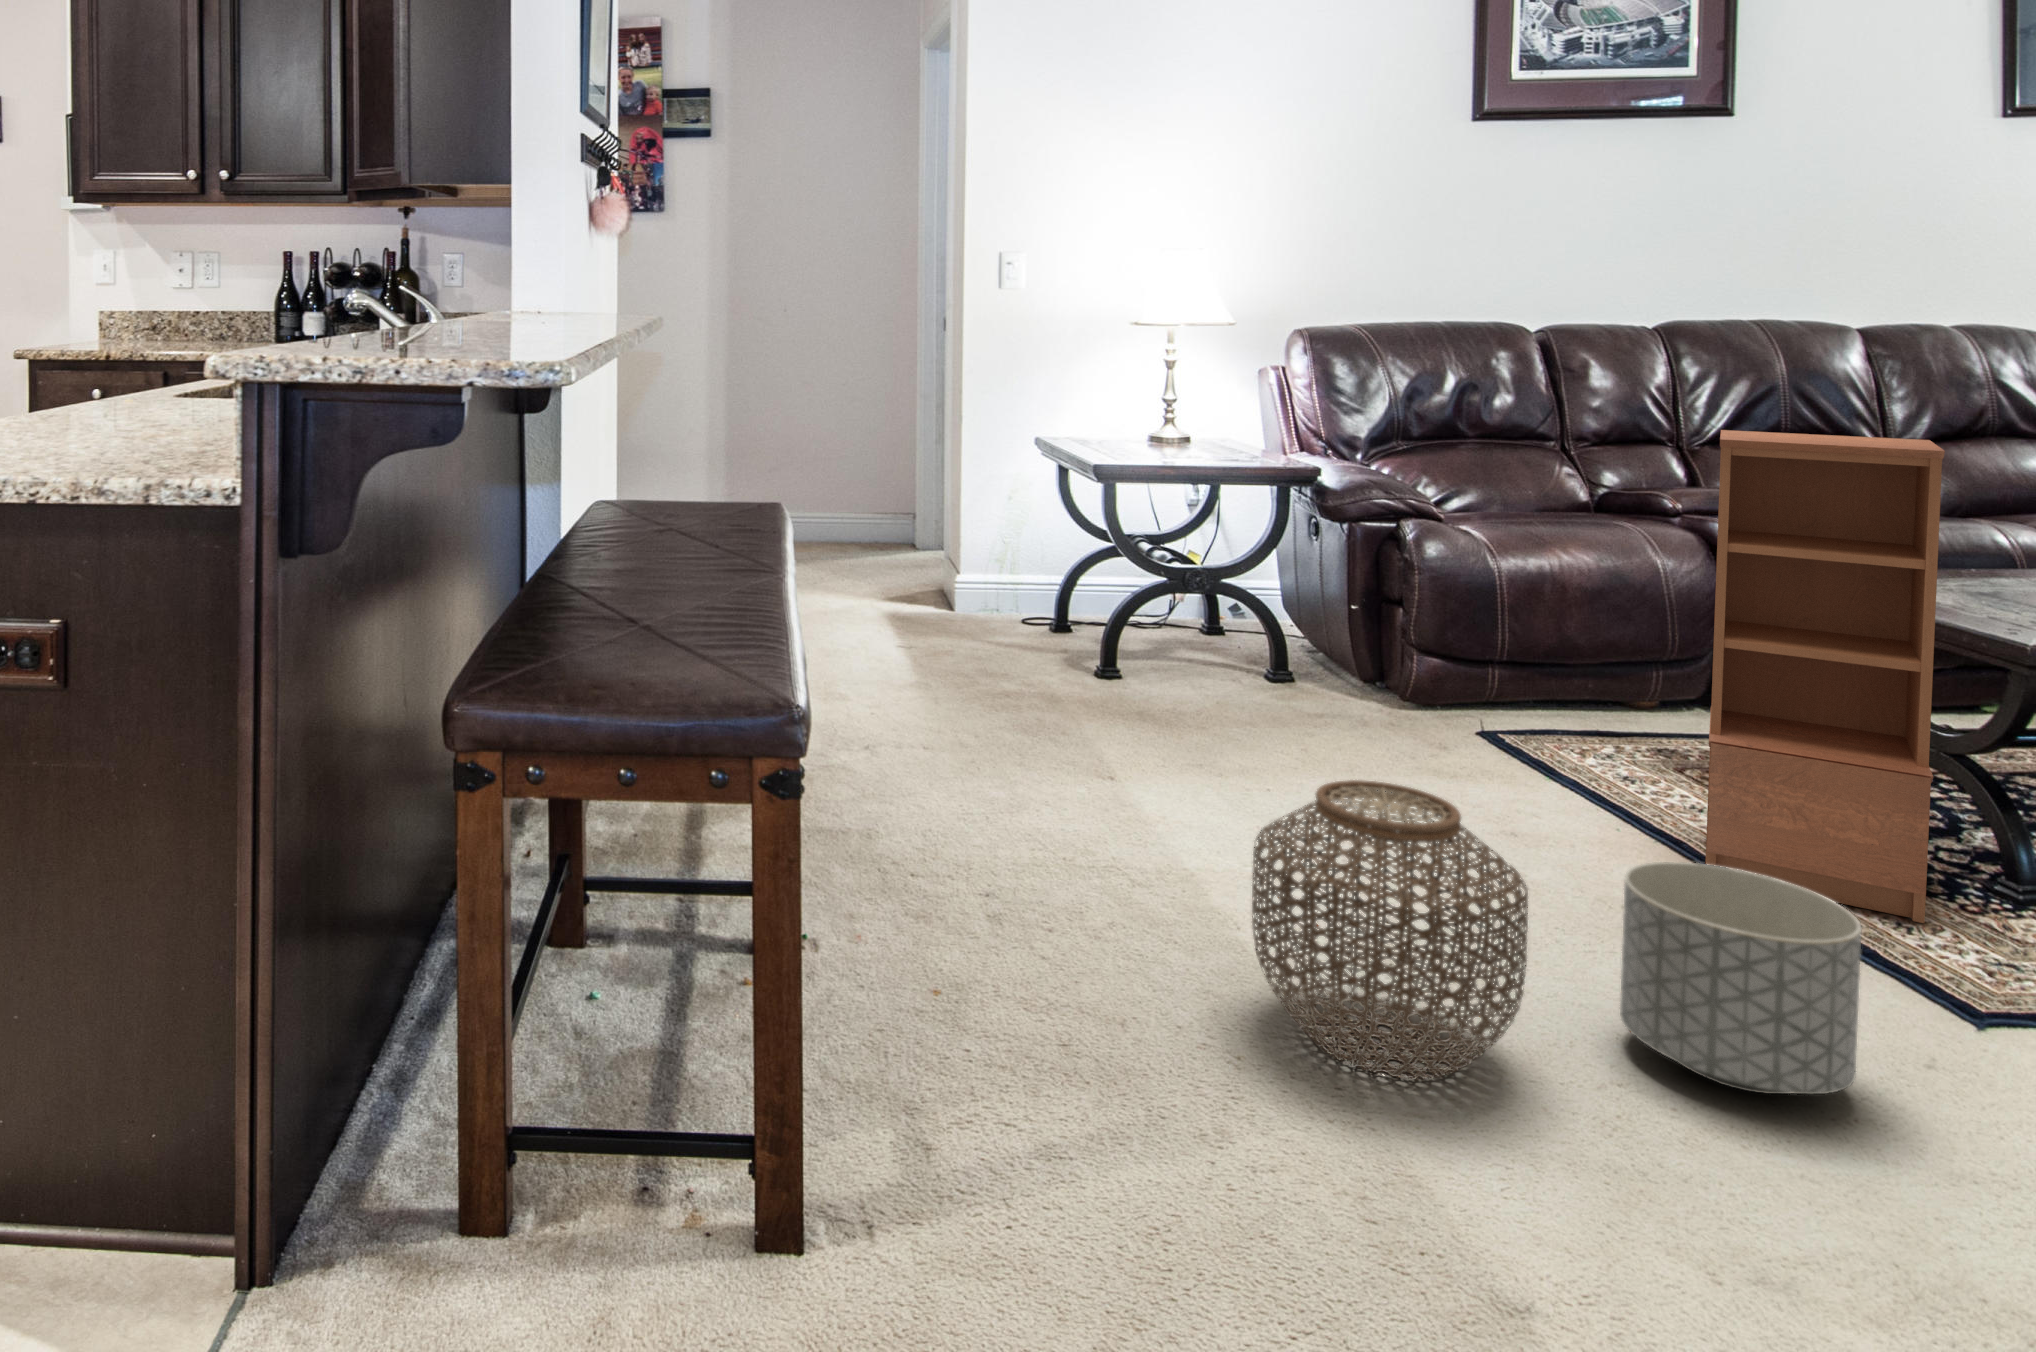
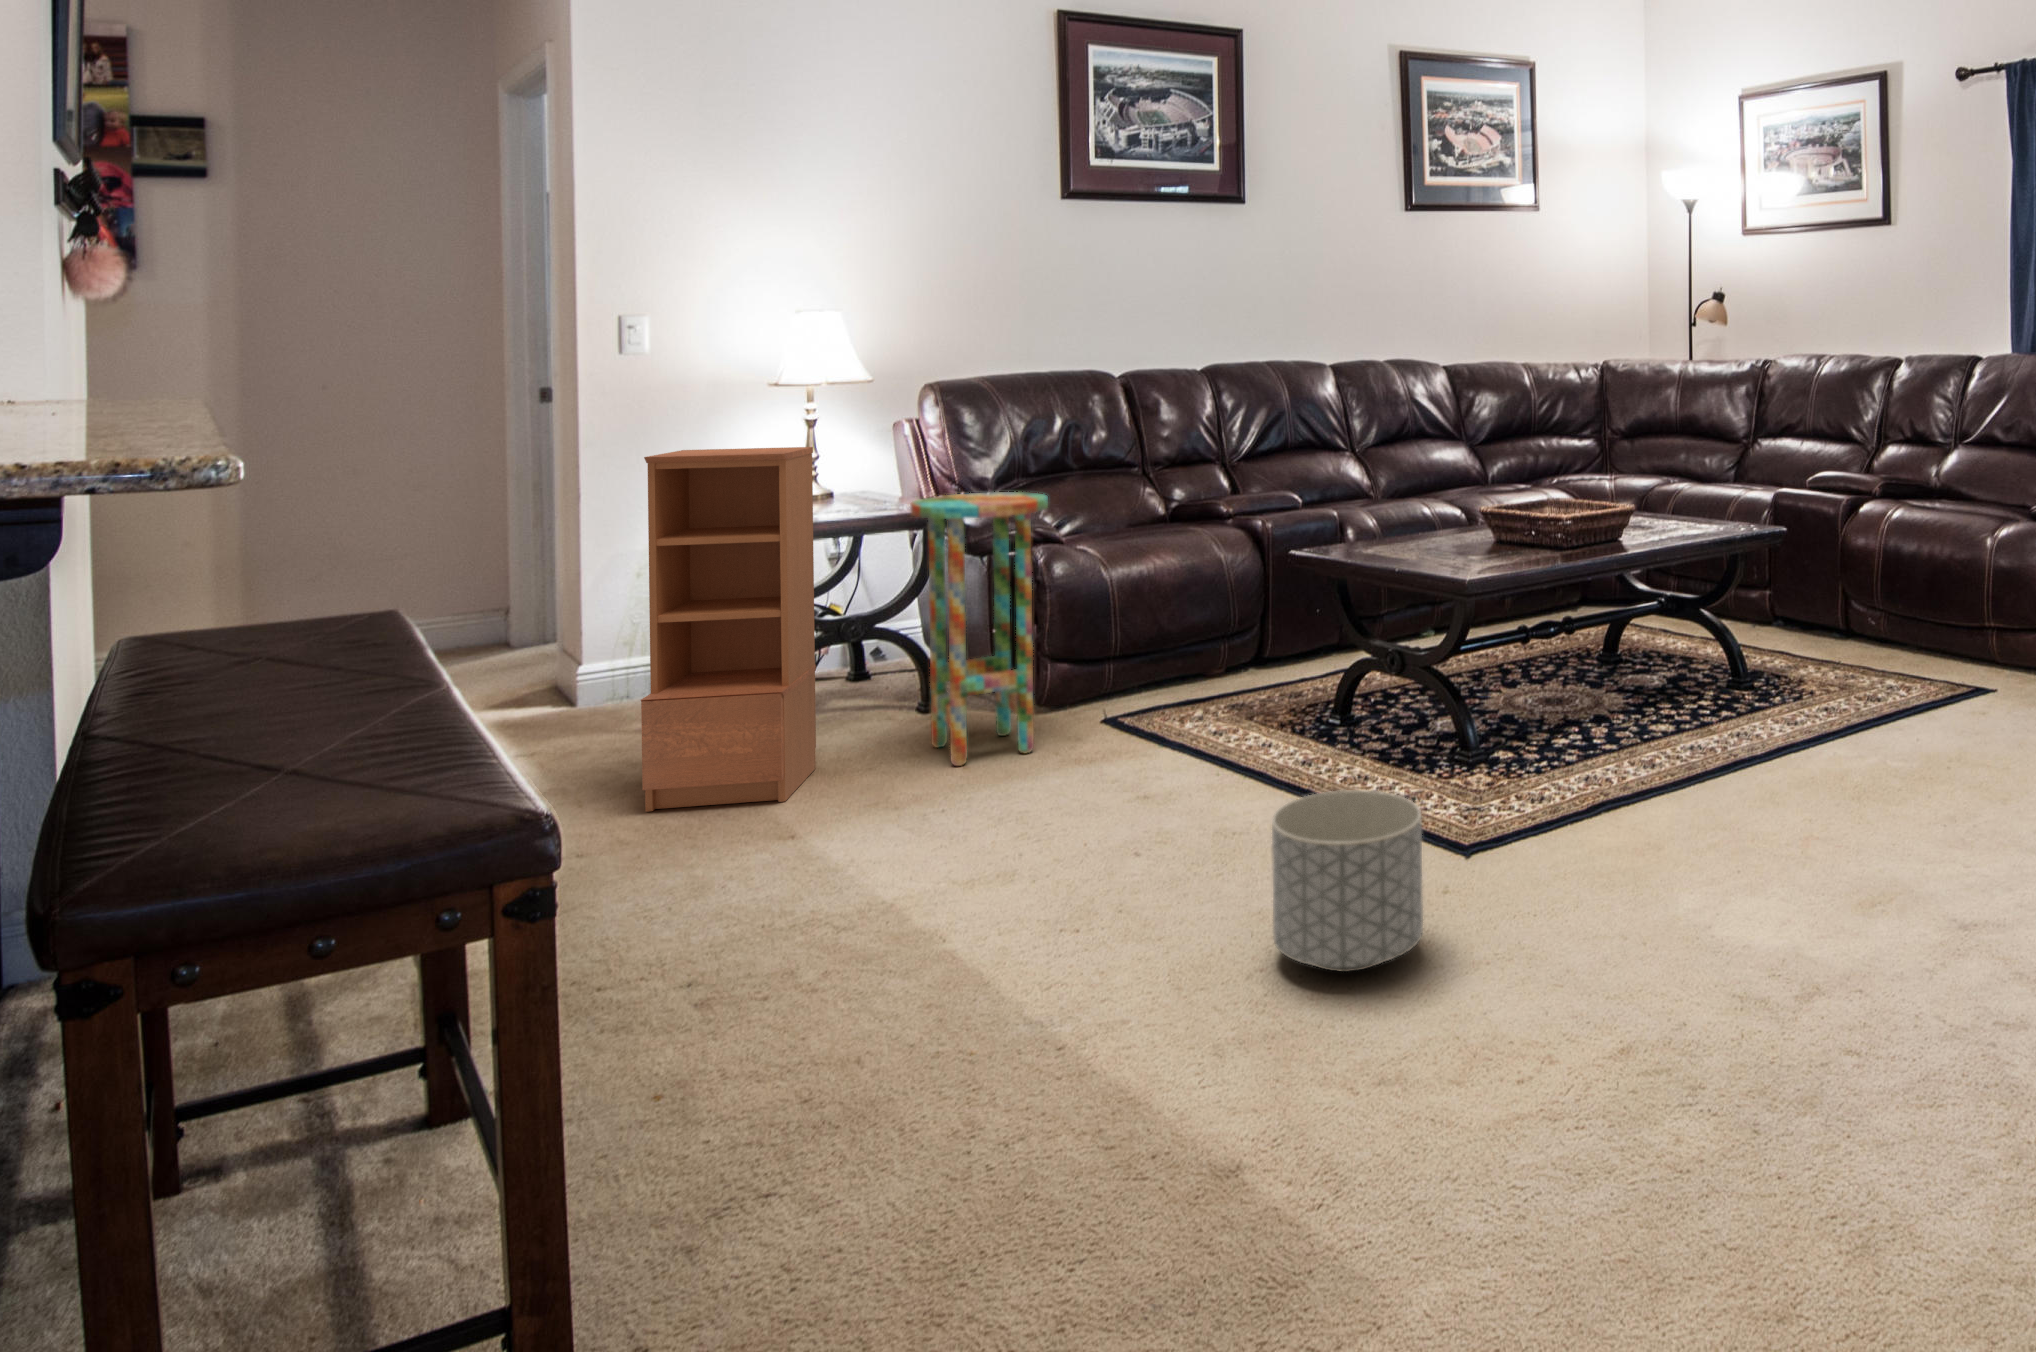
bookcase: present [1705,430,1945,923] -> present [641,447,816,812]
side table: none [1256,454,1409,737] -> present [910,492,1048,766]
woven basket: present [1252,780,1528,1079] -> none [976,796,1218,1091]

